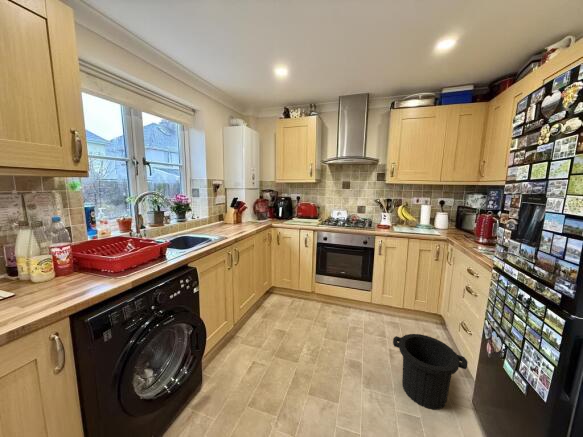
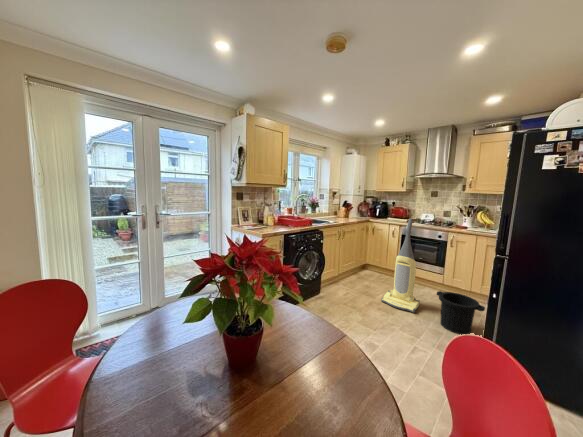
vacuum cleaner: none [310,226,364,379] -> present [381,218,420,313]

